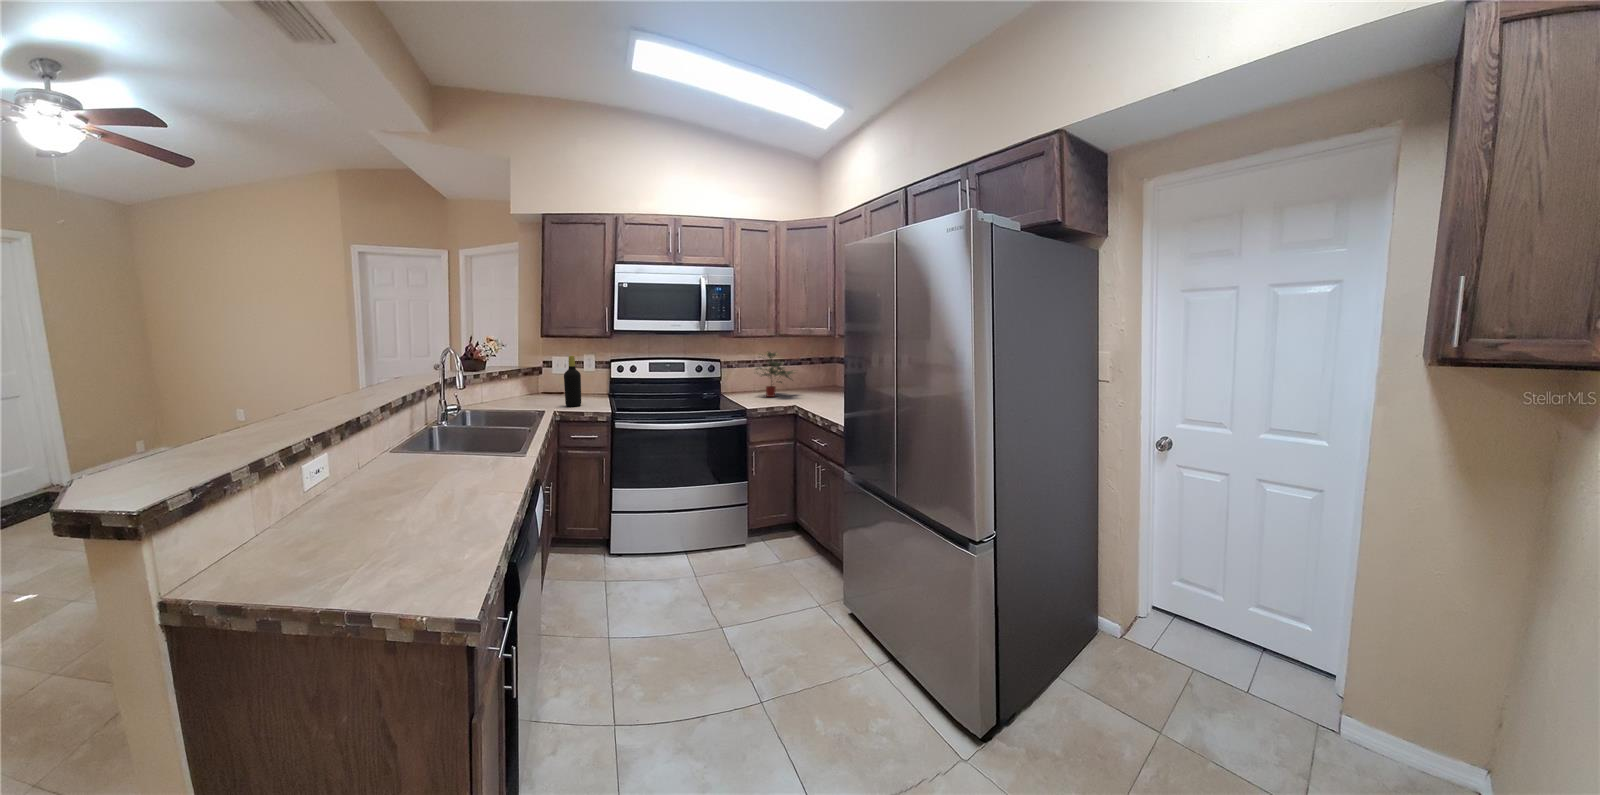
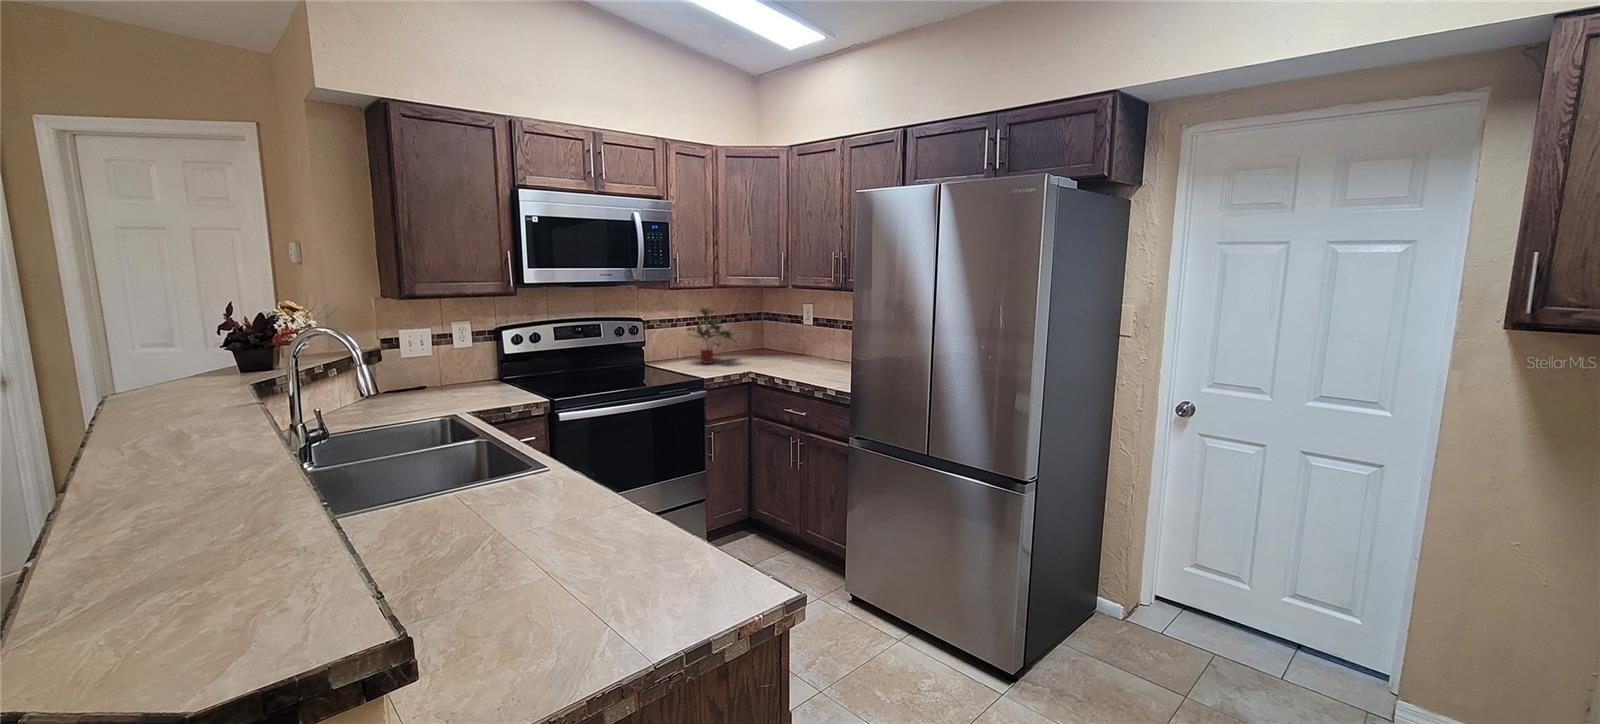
bottle: present [564,356,581,407] -> none [447,322,473,393]

